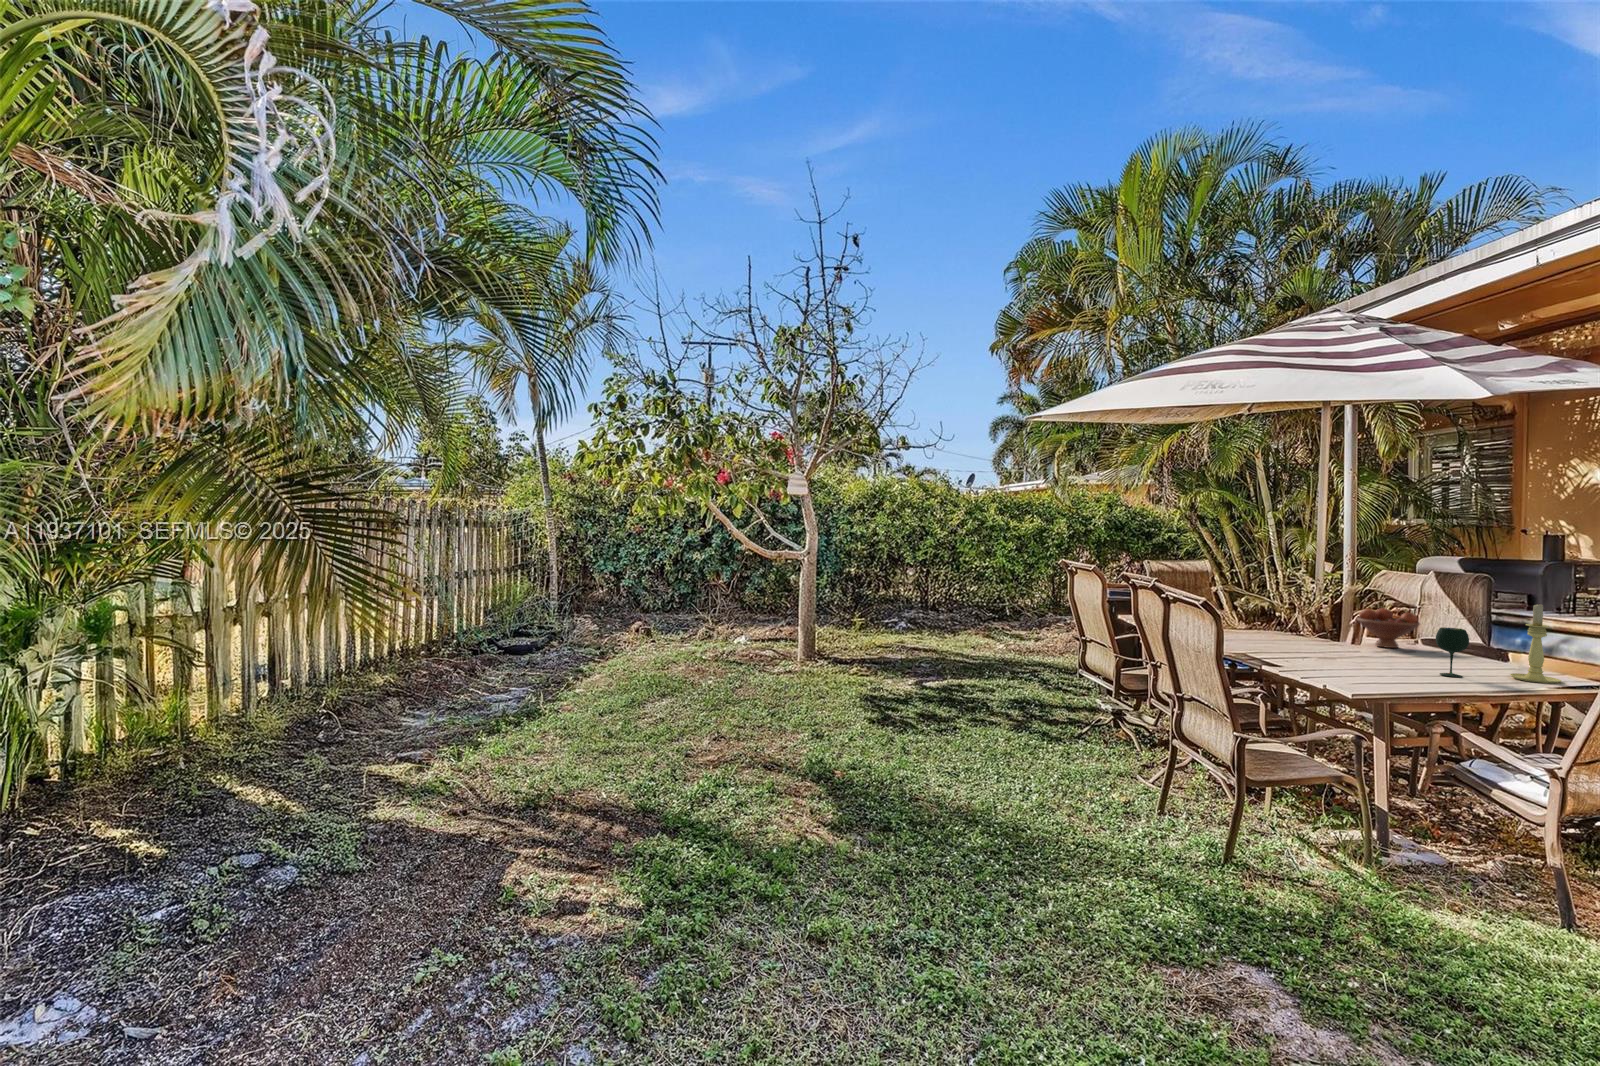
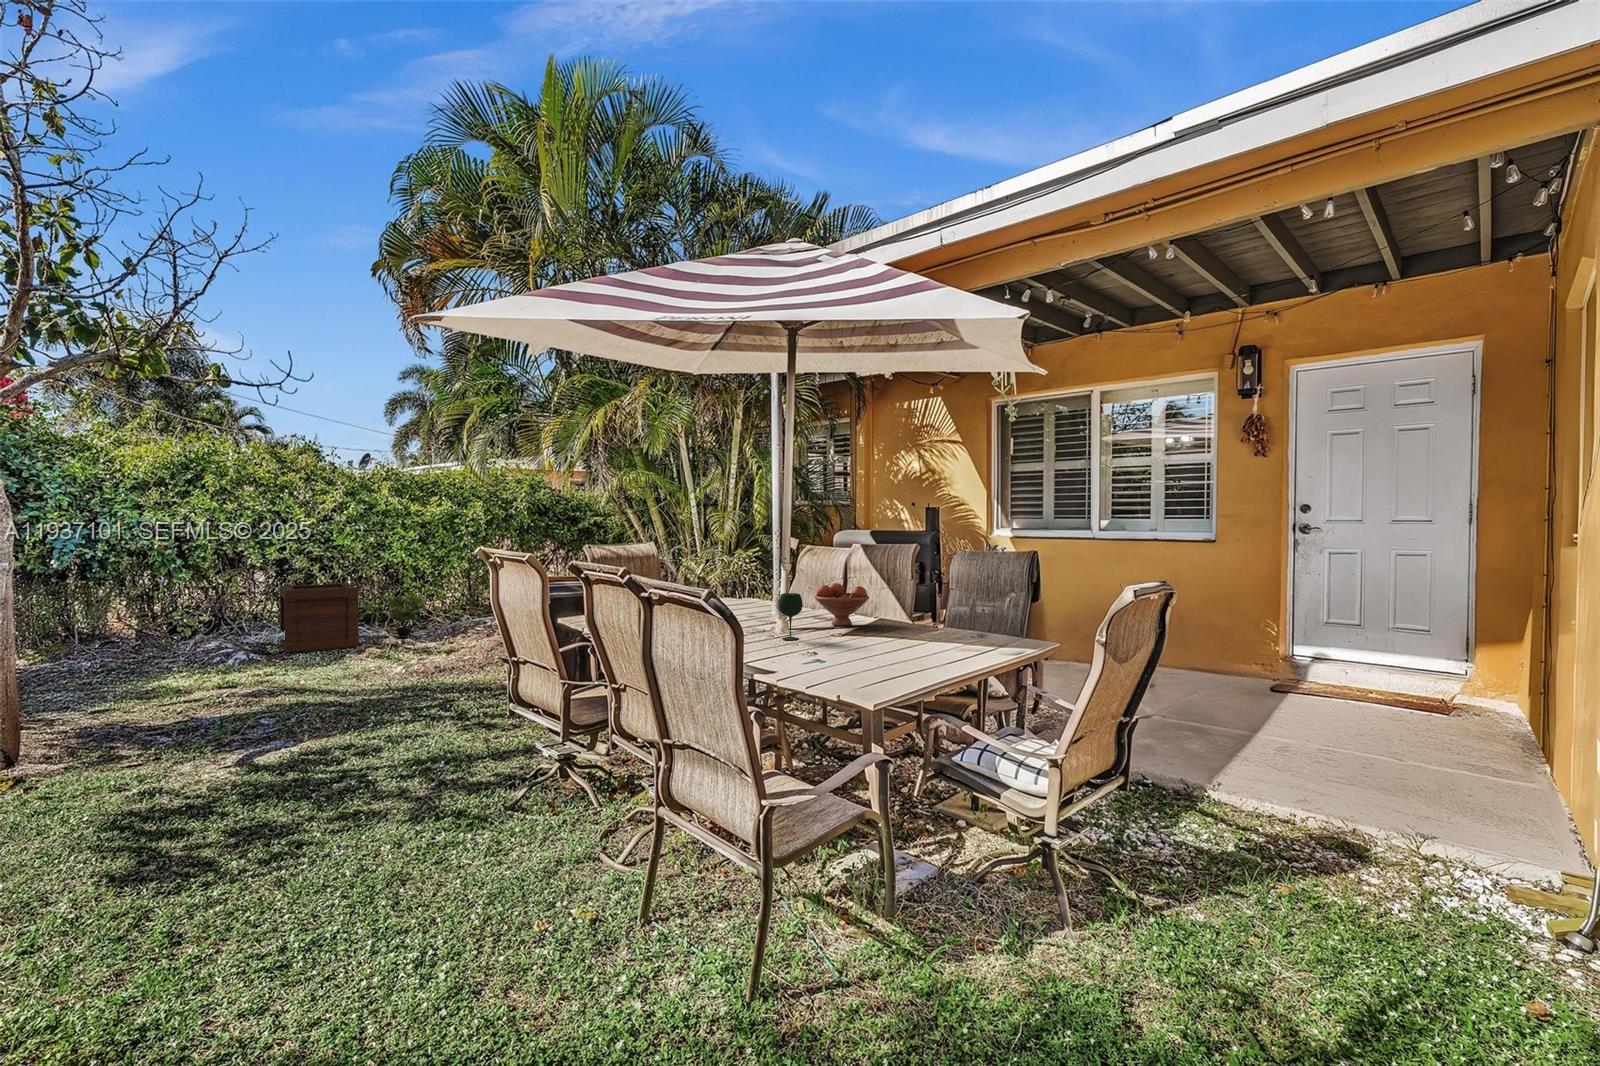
wooden crate: none [923,578,974,627] -> present [280,583,359,654]
potted plant: none [992,589,1021,625] -> present [388,592,426,638]
candle holder: present [1510,604,1561,683] -> none [970,568,1011,651]
wine glass: present [1436,627,1469,677] -> present [778,593,803,640]

